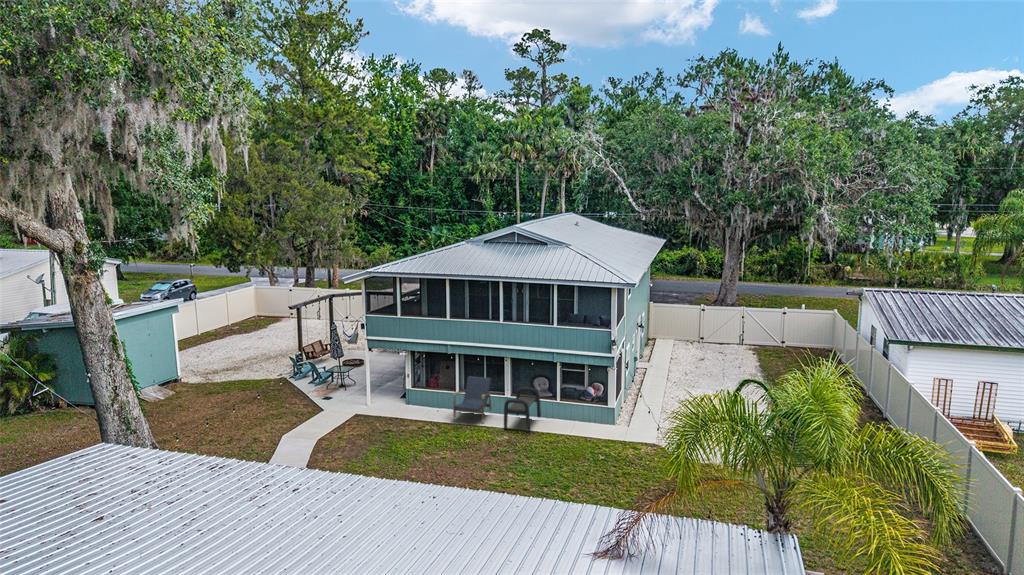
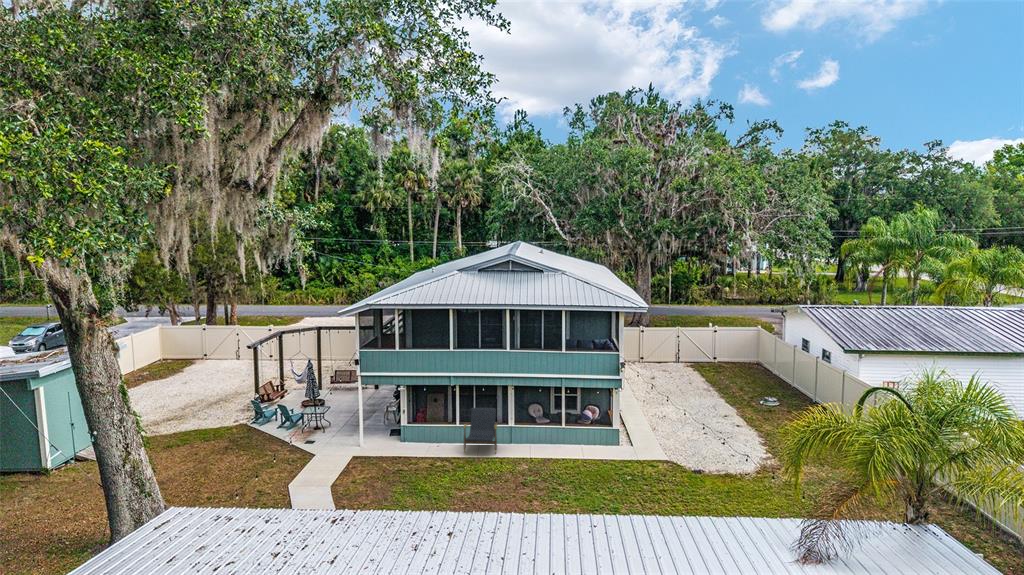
bench: present [504,387,541,431] -> none [520,415,547,458]

